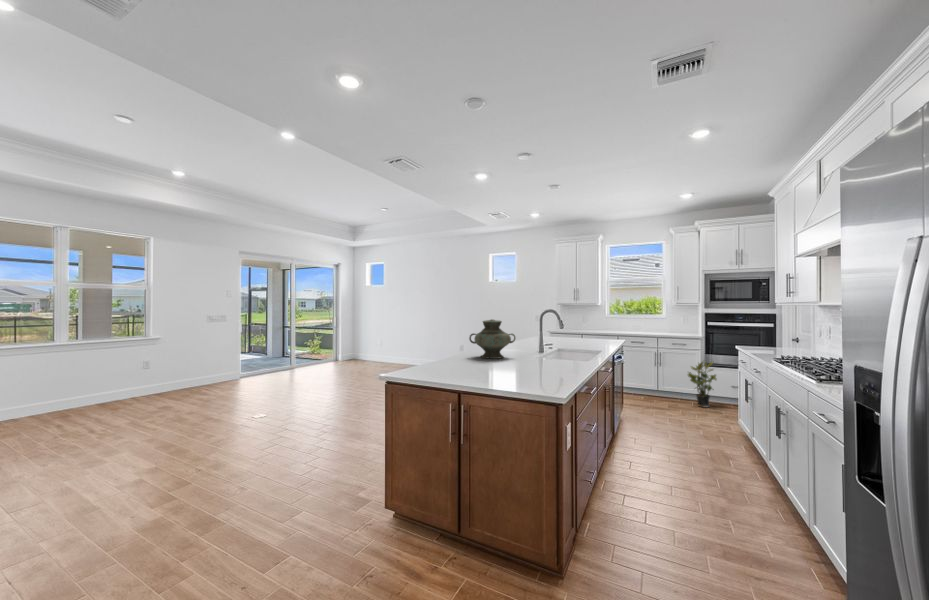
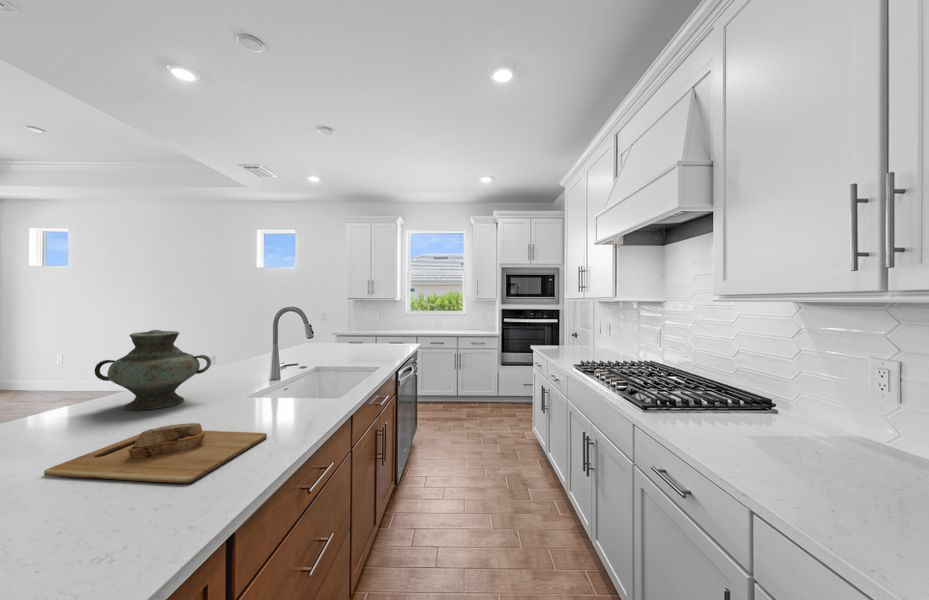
cutting board: none [489,360,564,378] -> present [44,423,267,483]
potted plant: present [688,362,716,407] -> none [485,358,512,409]

